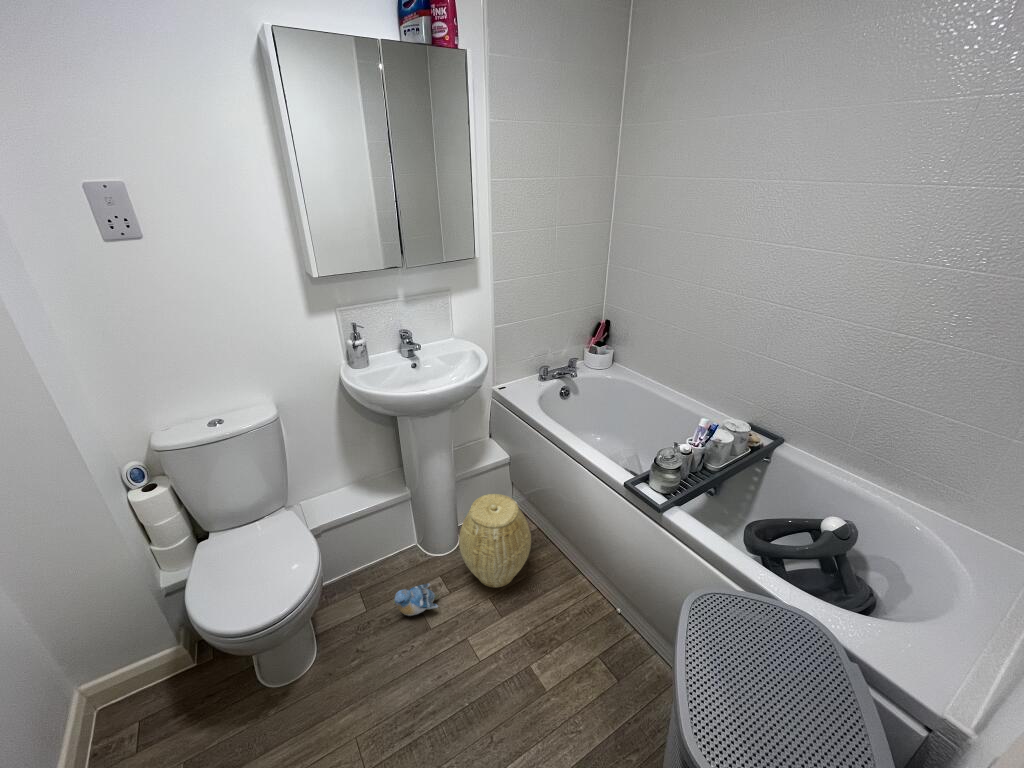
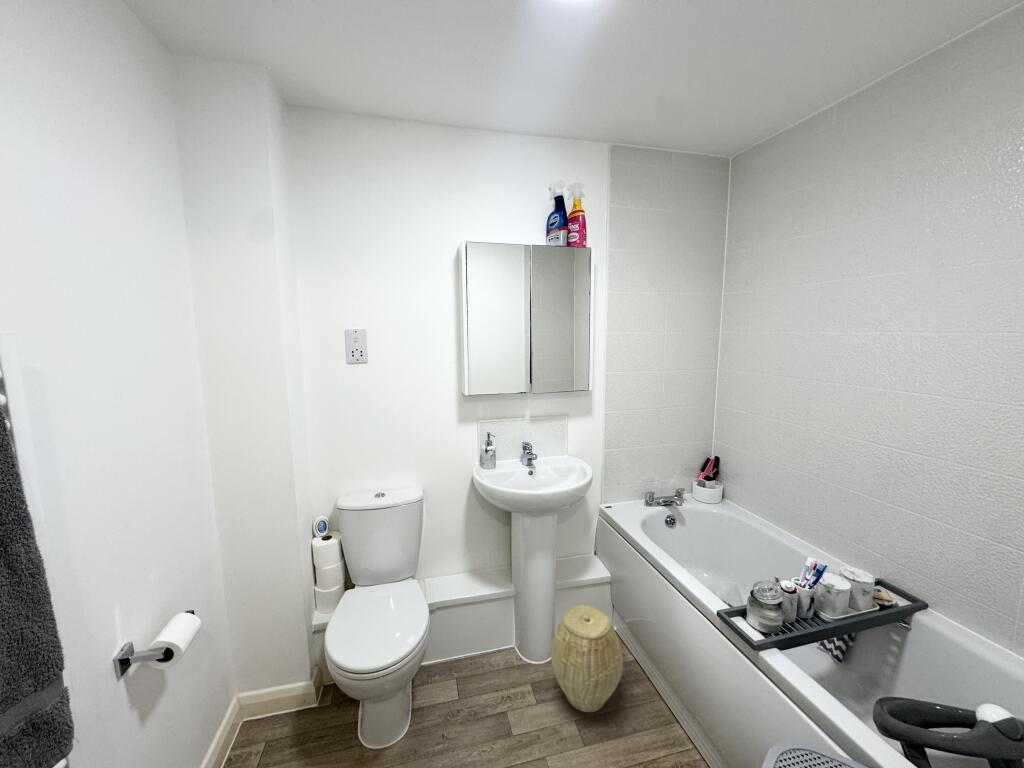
plush toy: present [394,583,439,616] -> none [482,684,526,716]

